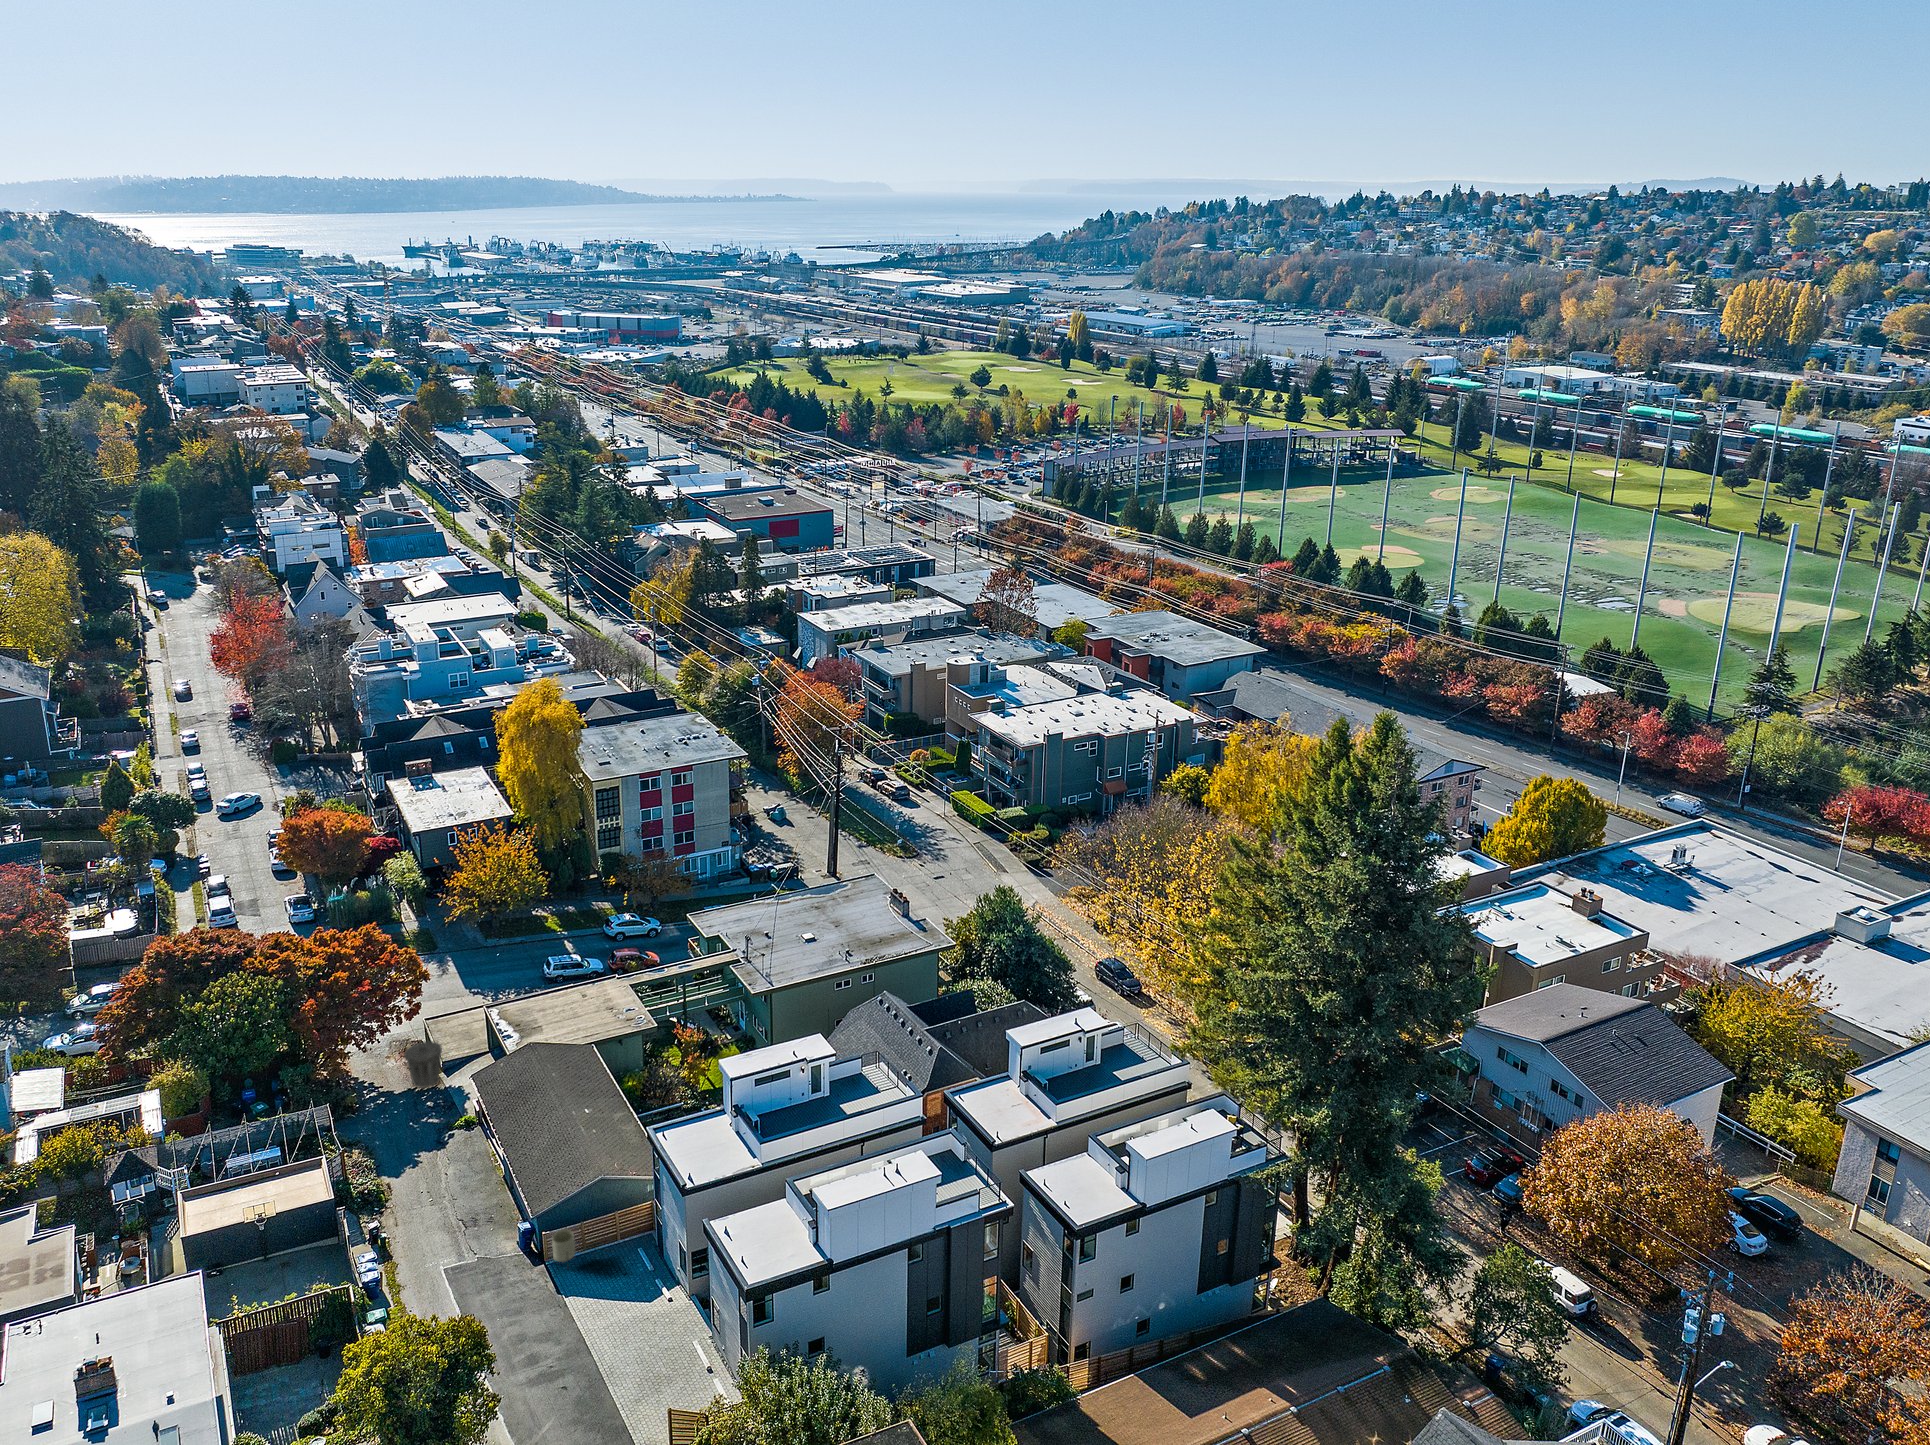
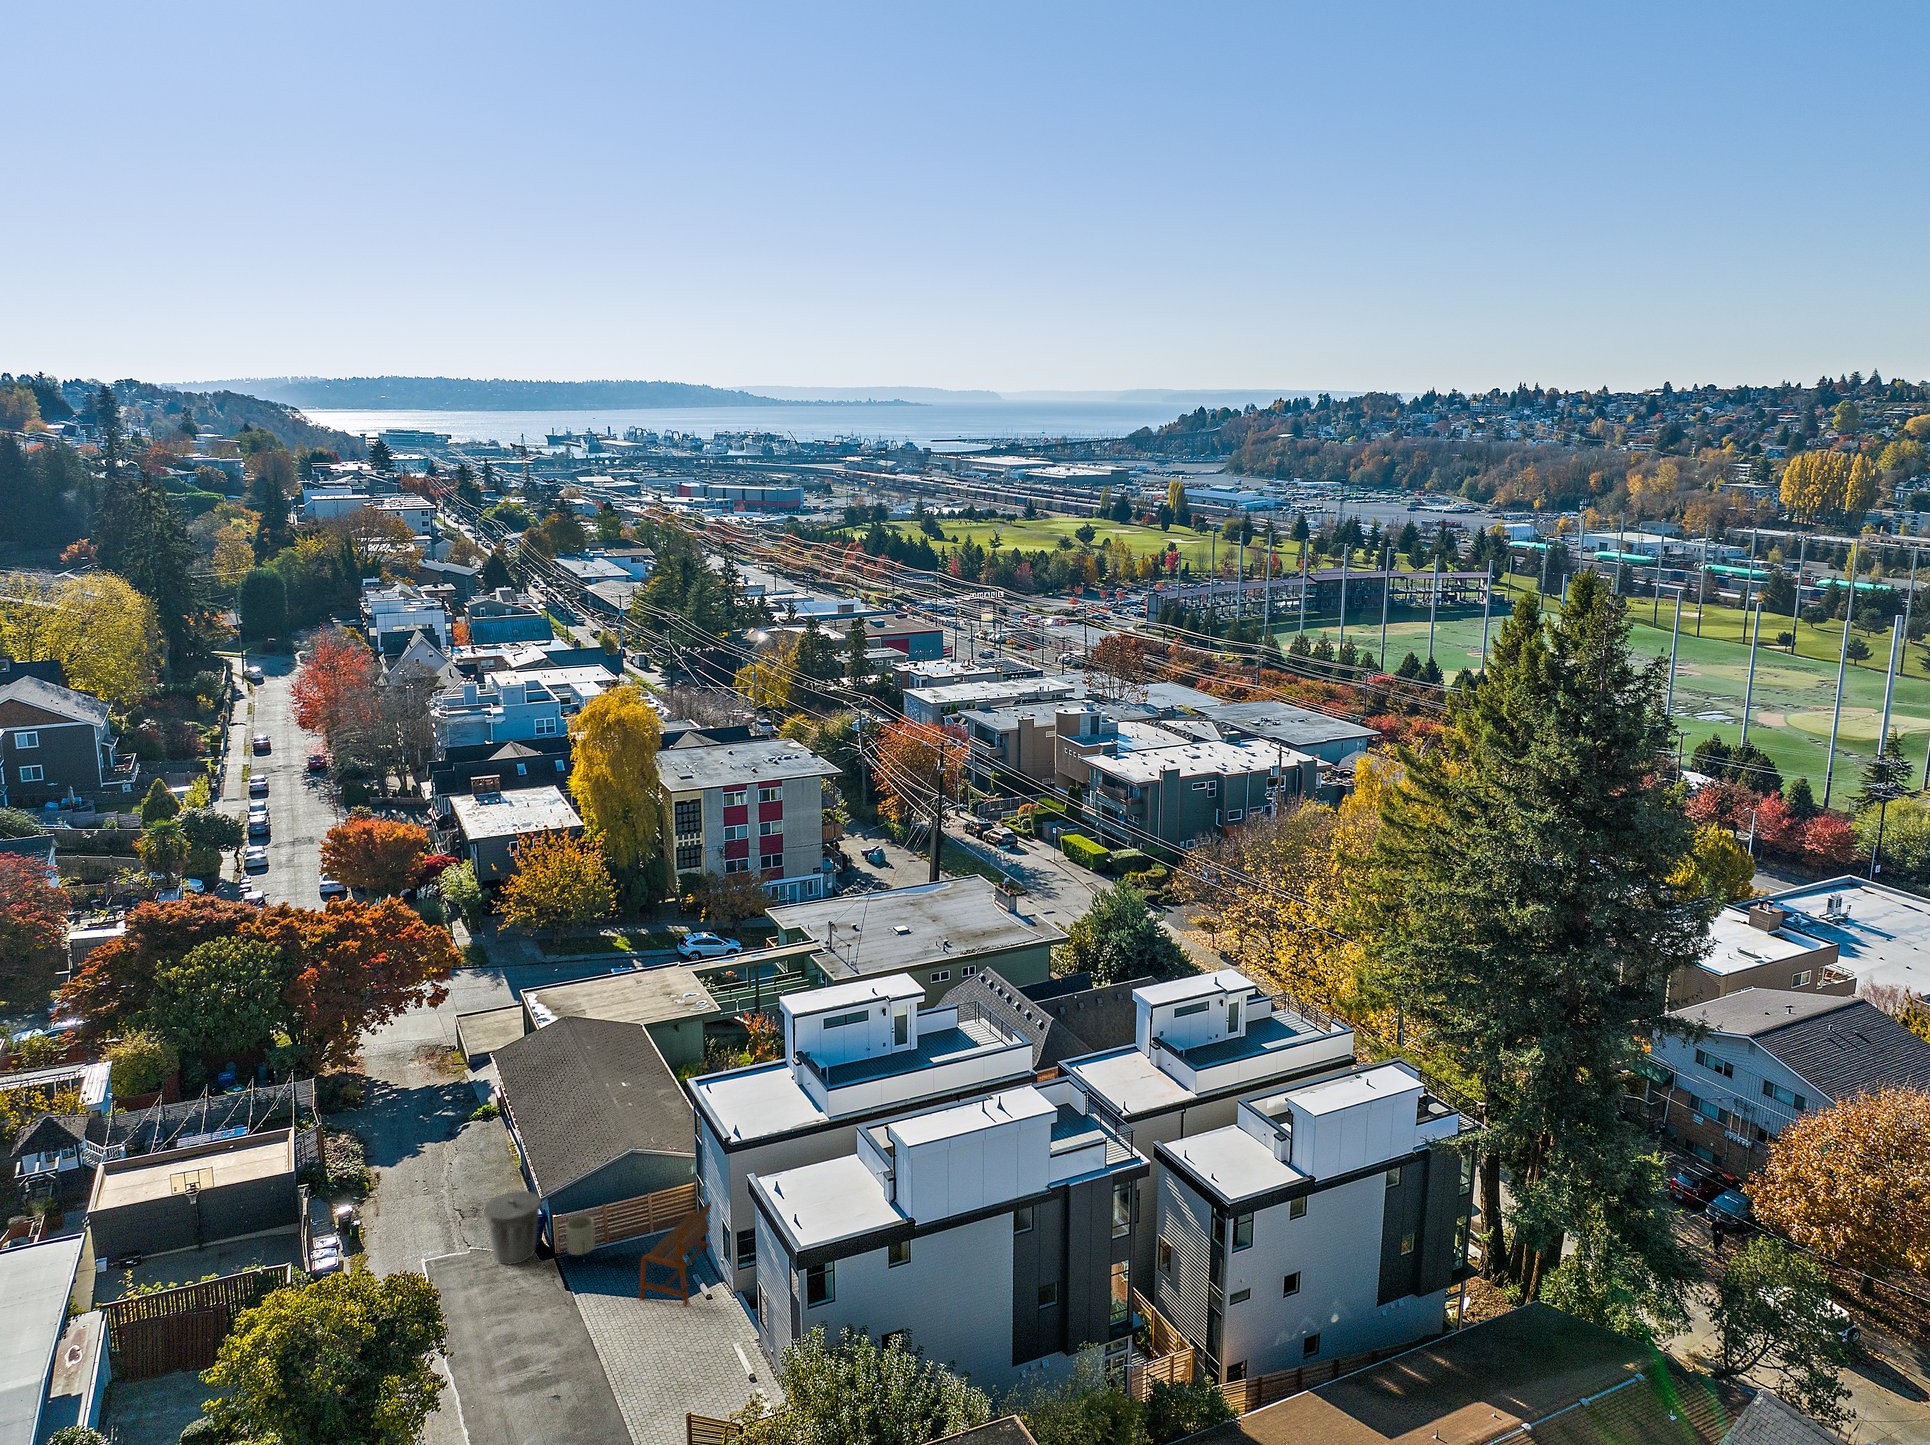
trash can: present [404,1041,442,1088] -> present [484,1191,541,1264]
bench: none [616,1208,684,1303] -> present [639,1202,711,1306]

